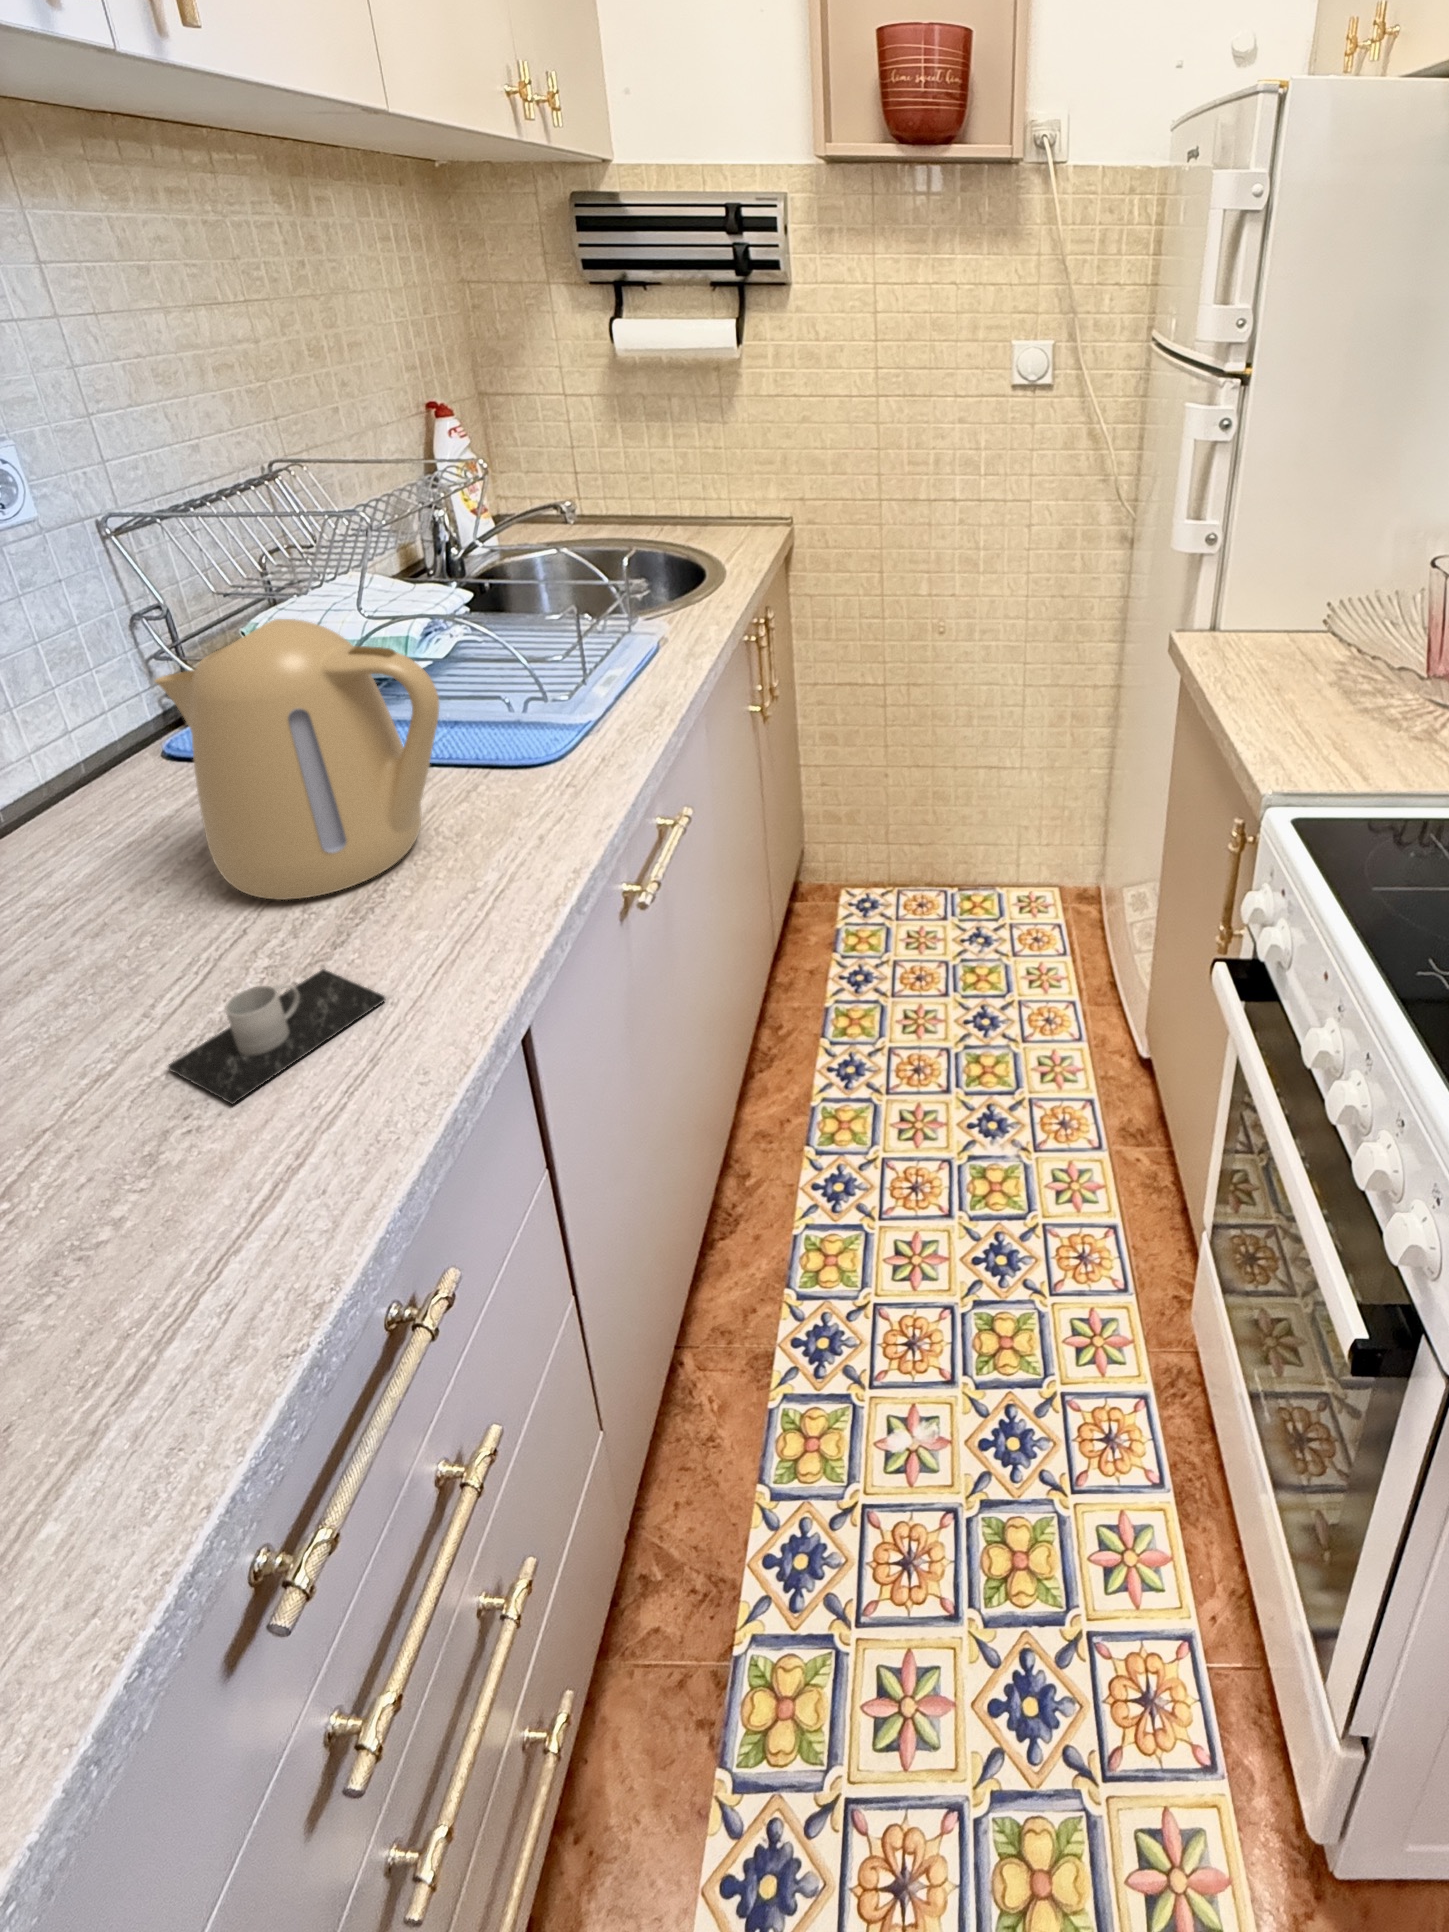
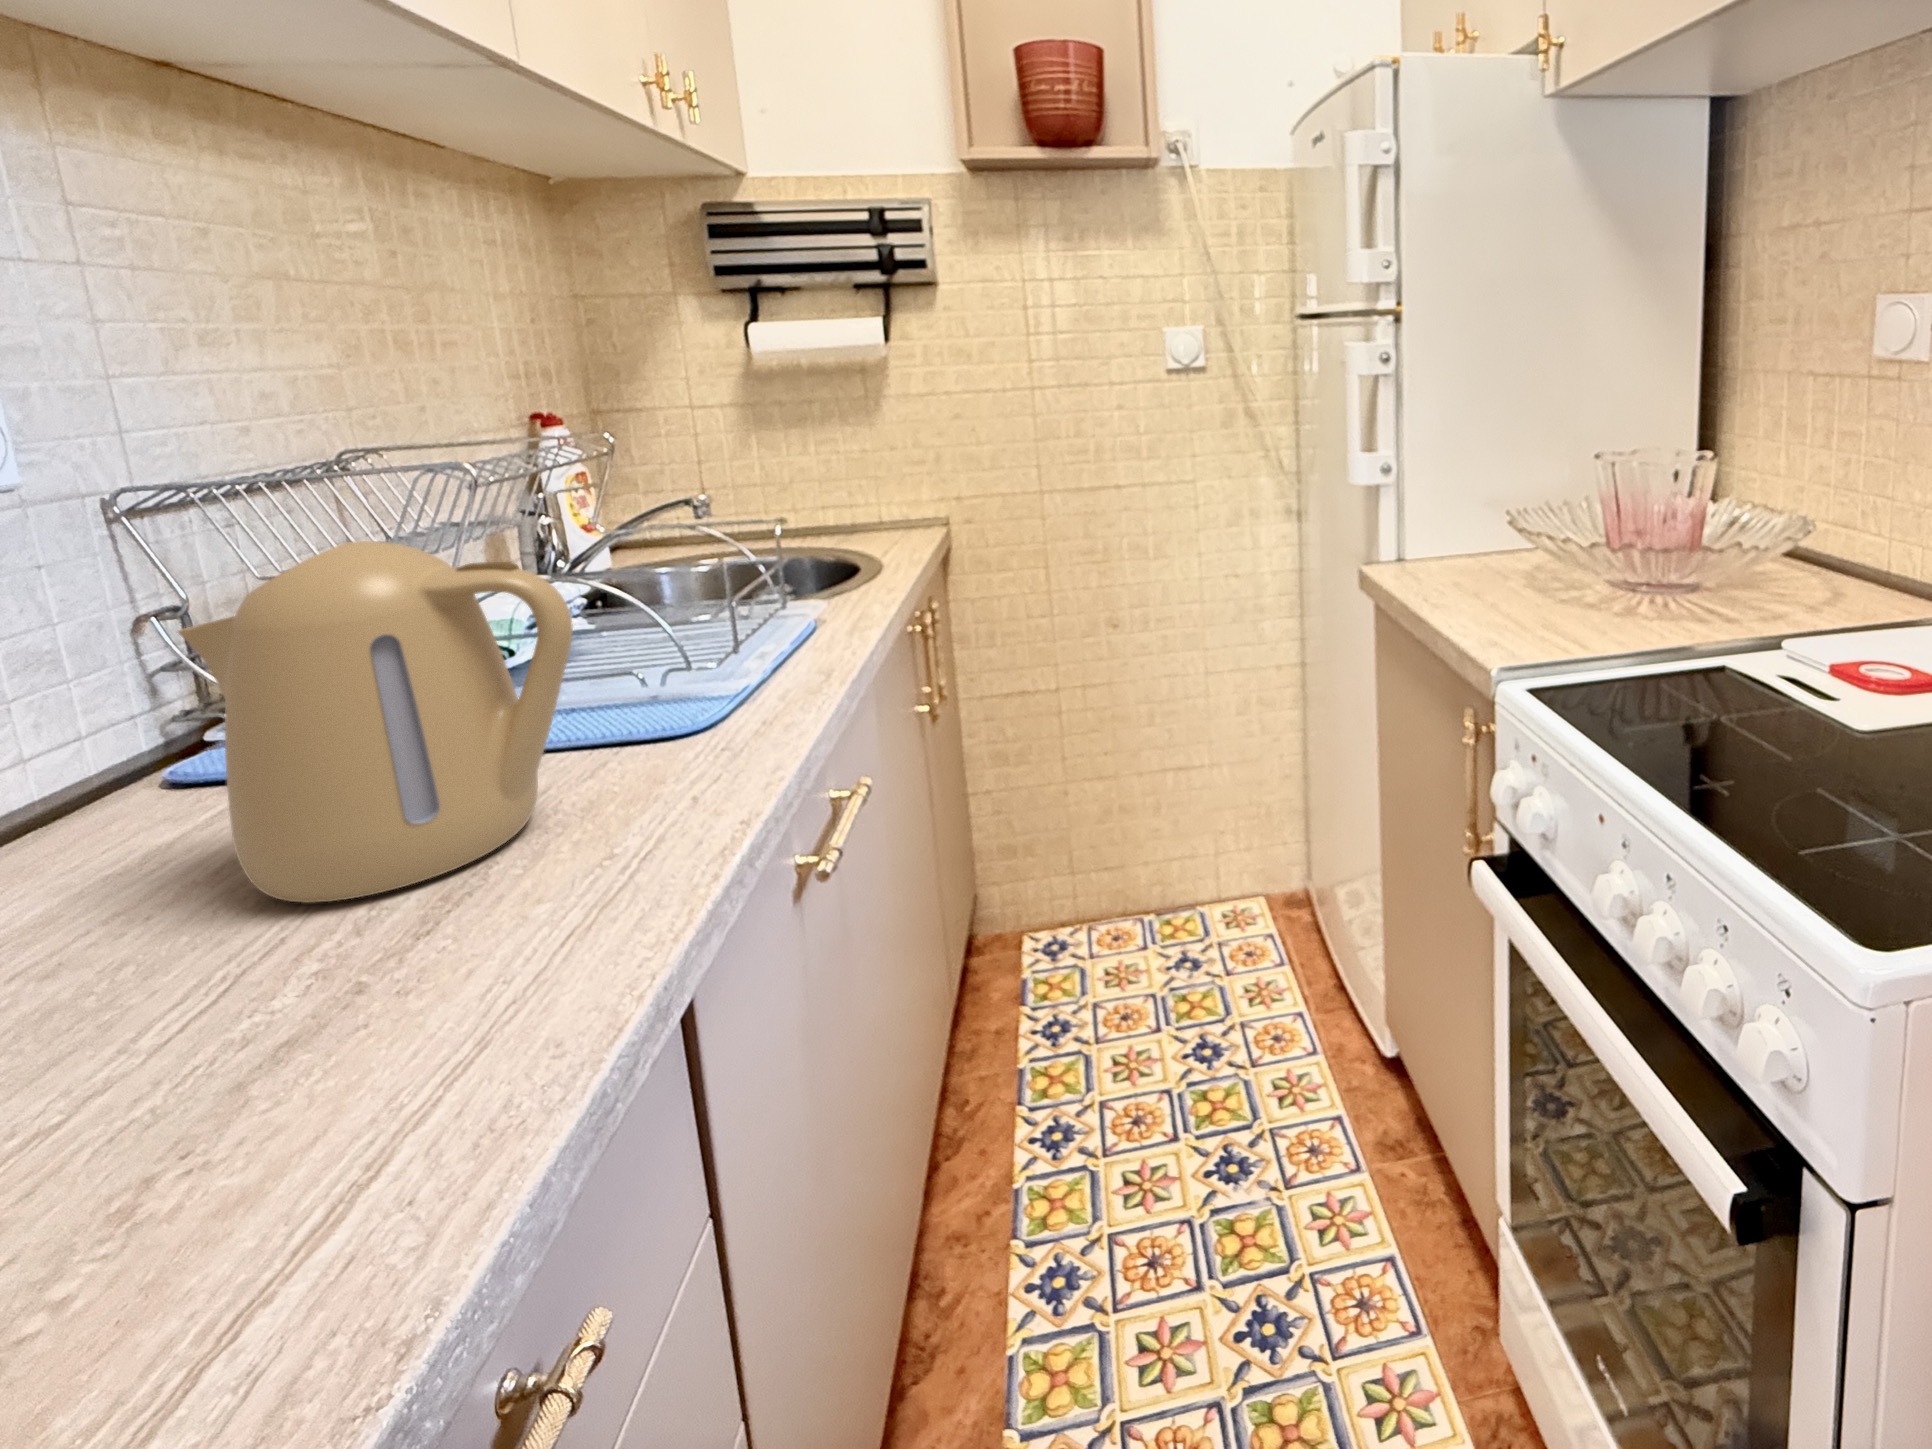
mug: present [168,969,386,1104] -> none [153,961,497,1133]

